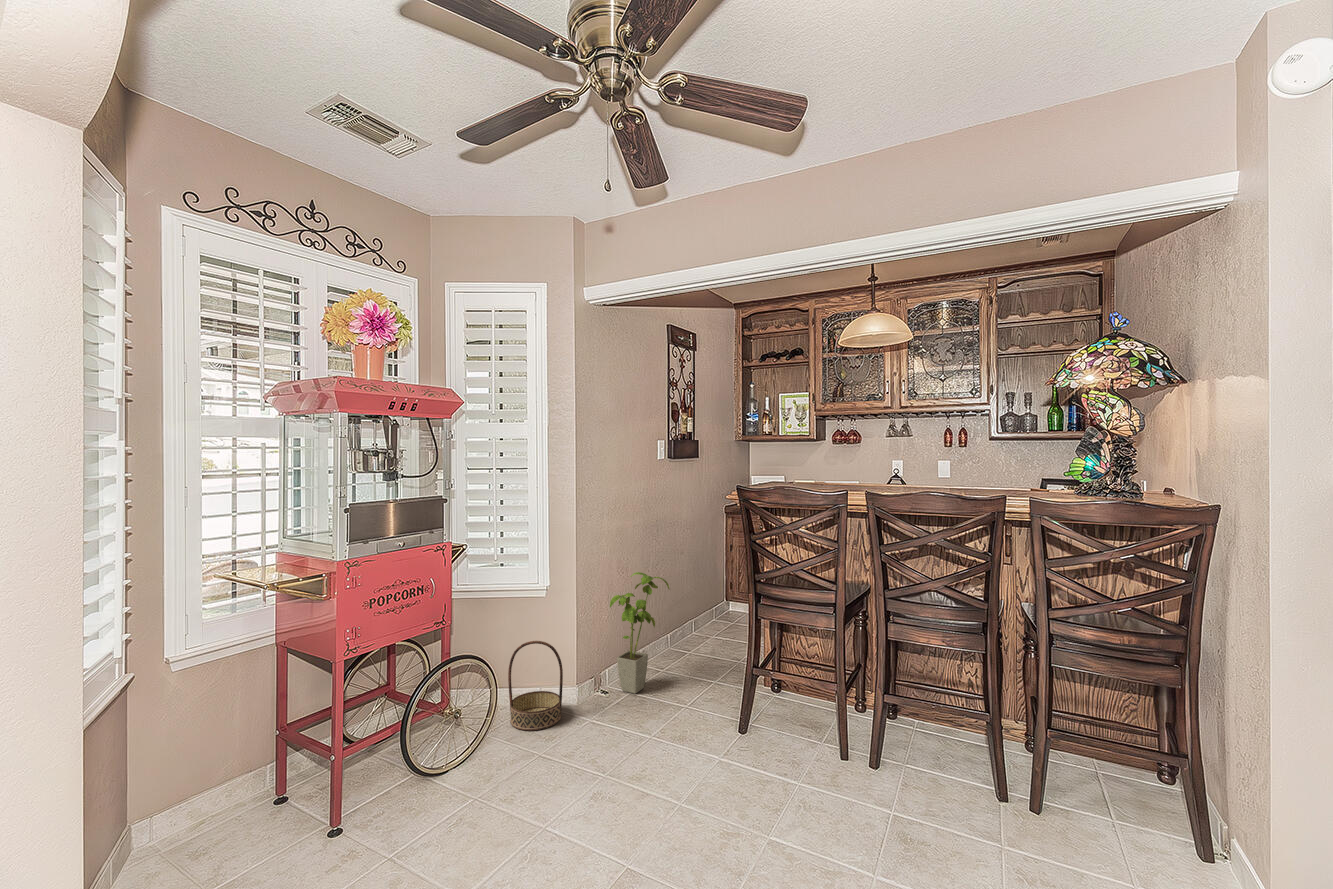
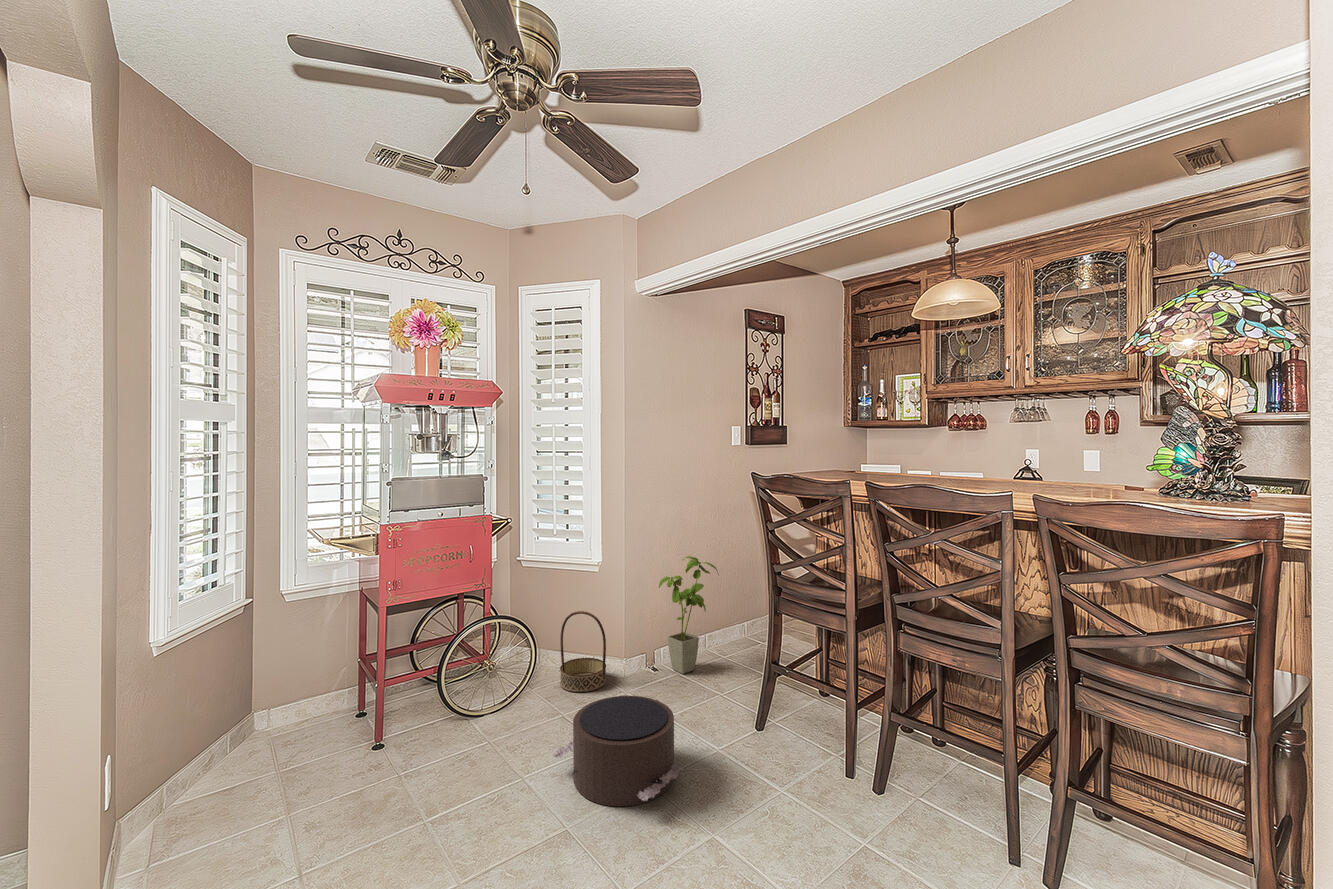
pouf: none [565,720,707,837] -> present [553,696,684,806]

